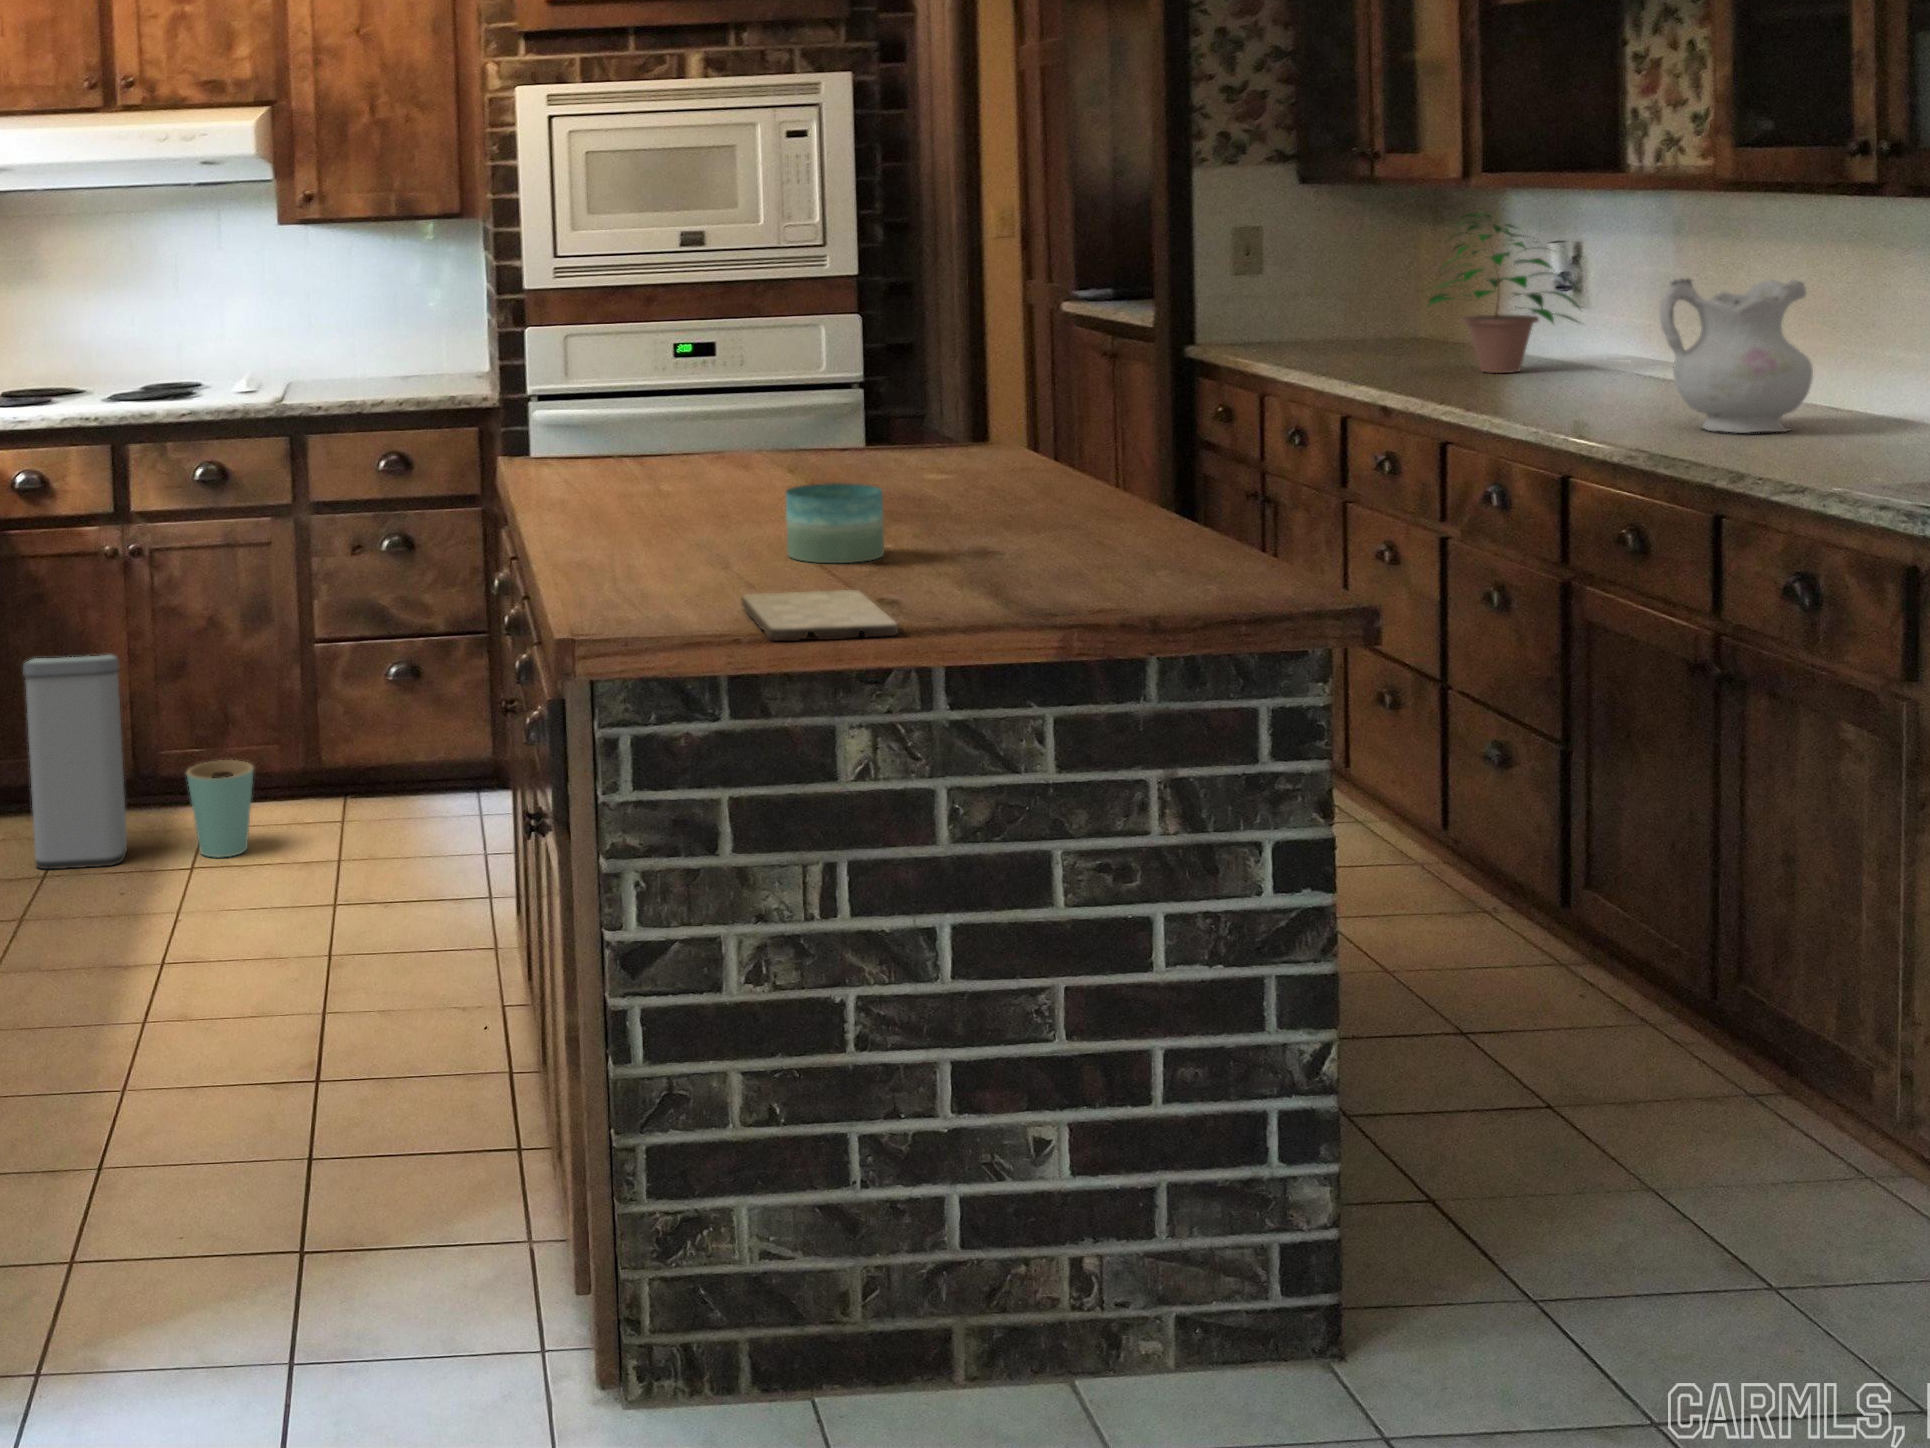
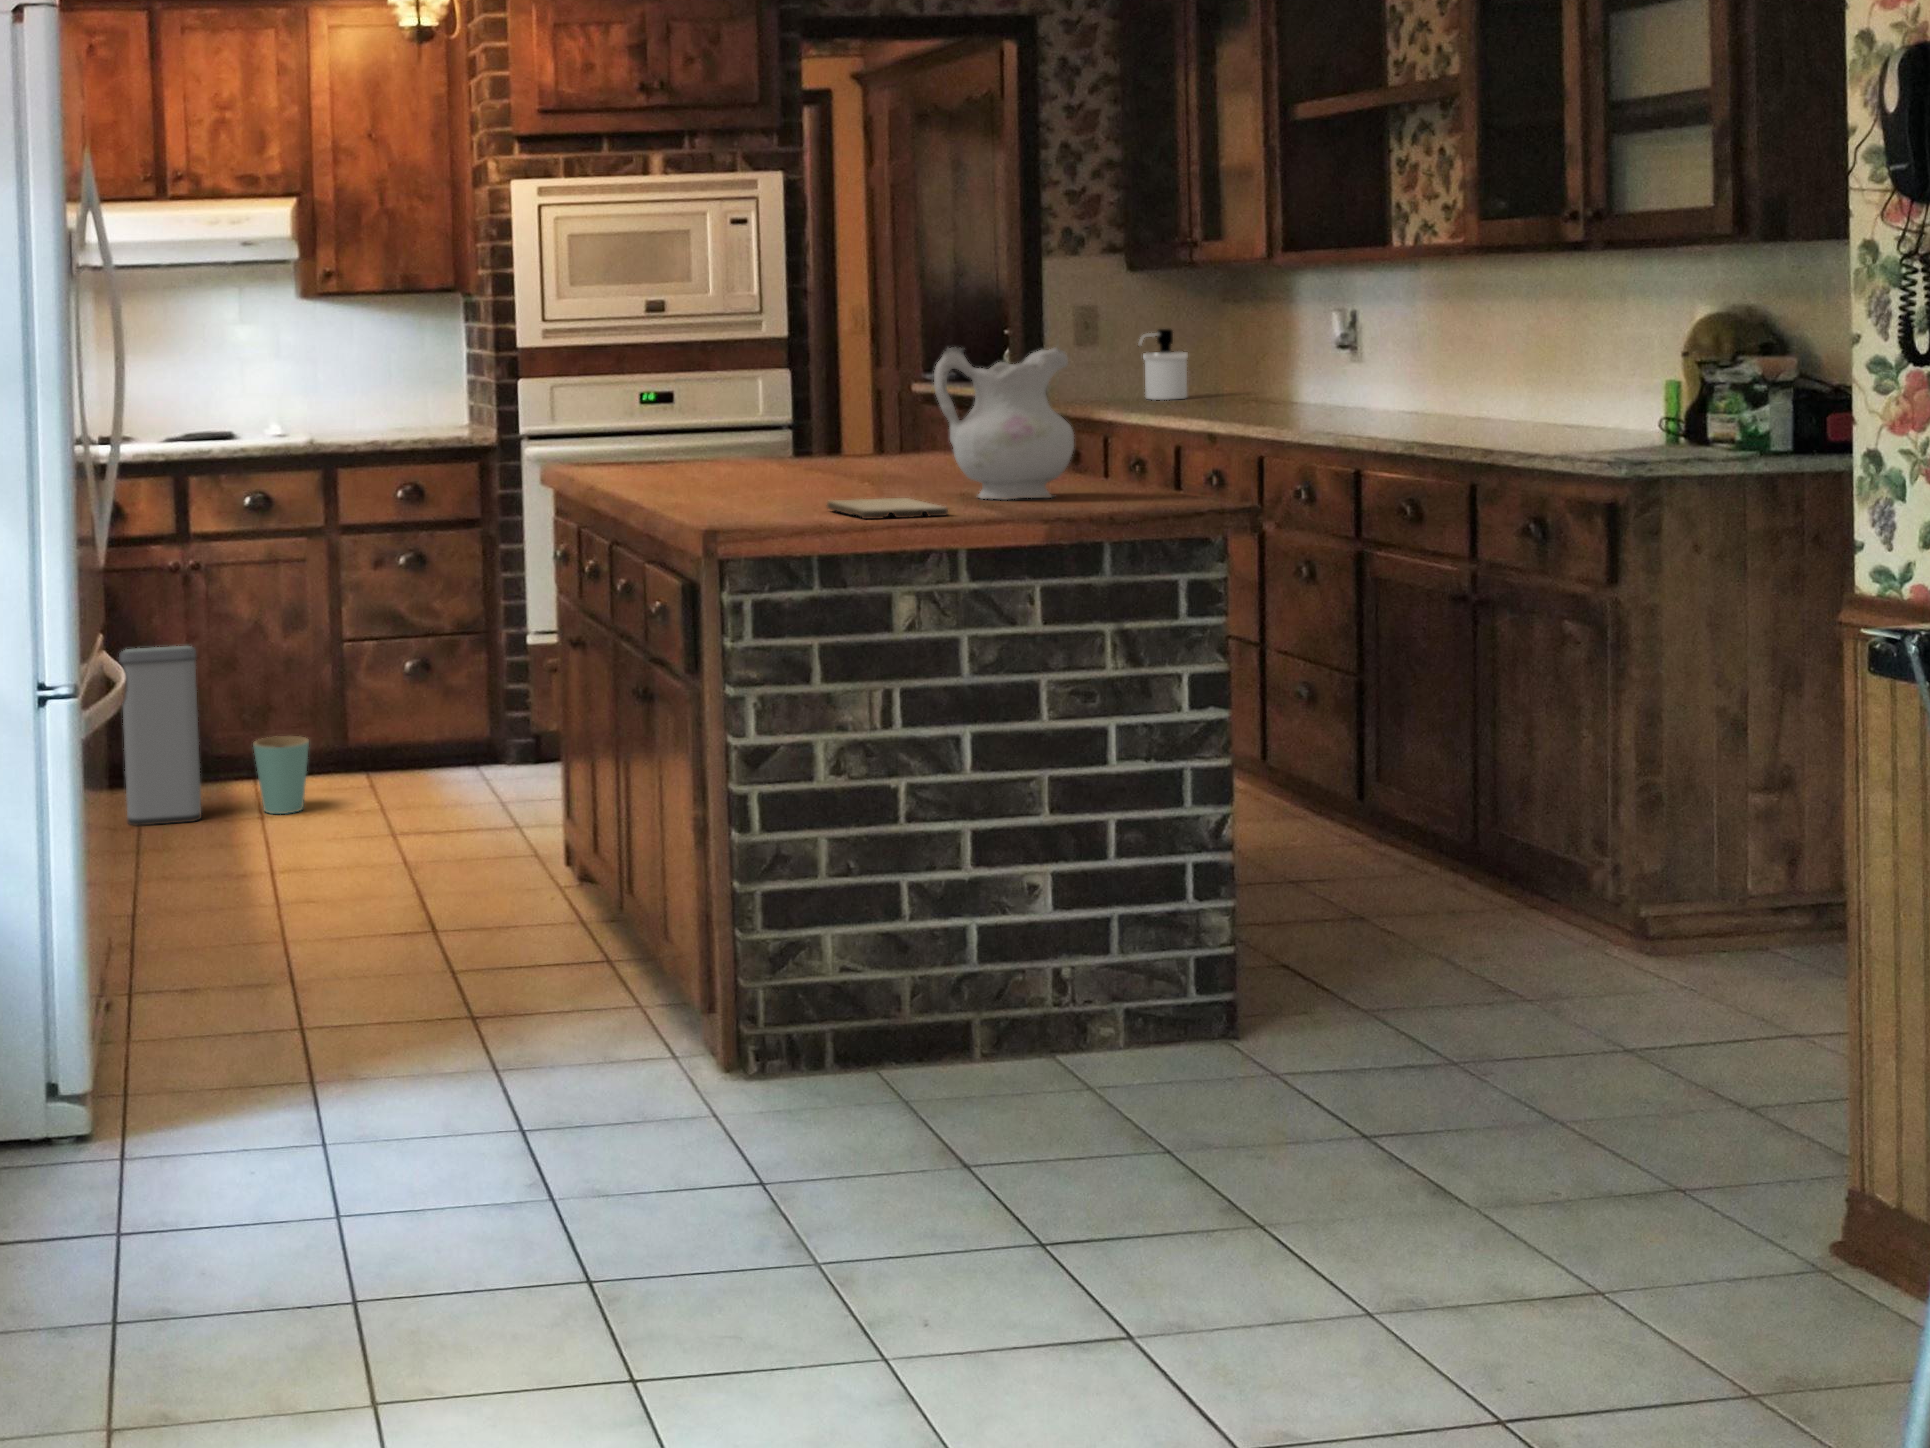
potted plant: present [1428,212,1579,373] -> none [1232,284,1362,410]
soap dispenser: none [1302,257,1368,345] -> present [1139,328,1188,400]
ceramic pitcher: present [1659,278,1813,433] -> present [934,347,1074,499]
candle: present [786,483,884,563] -> none [829,444,901,496]

